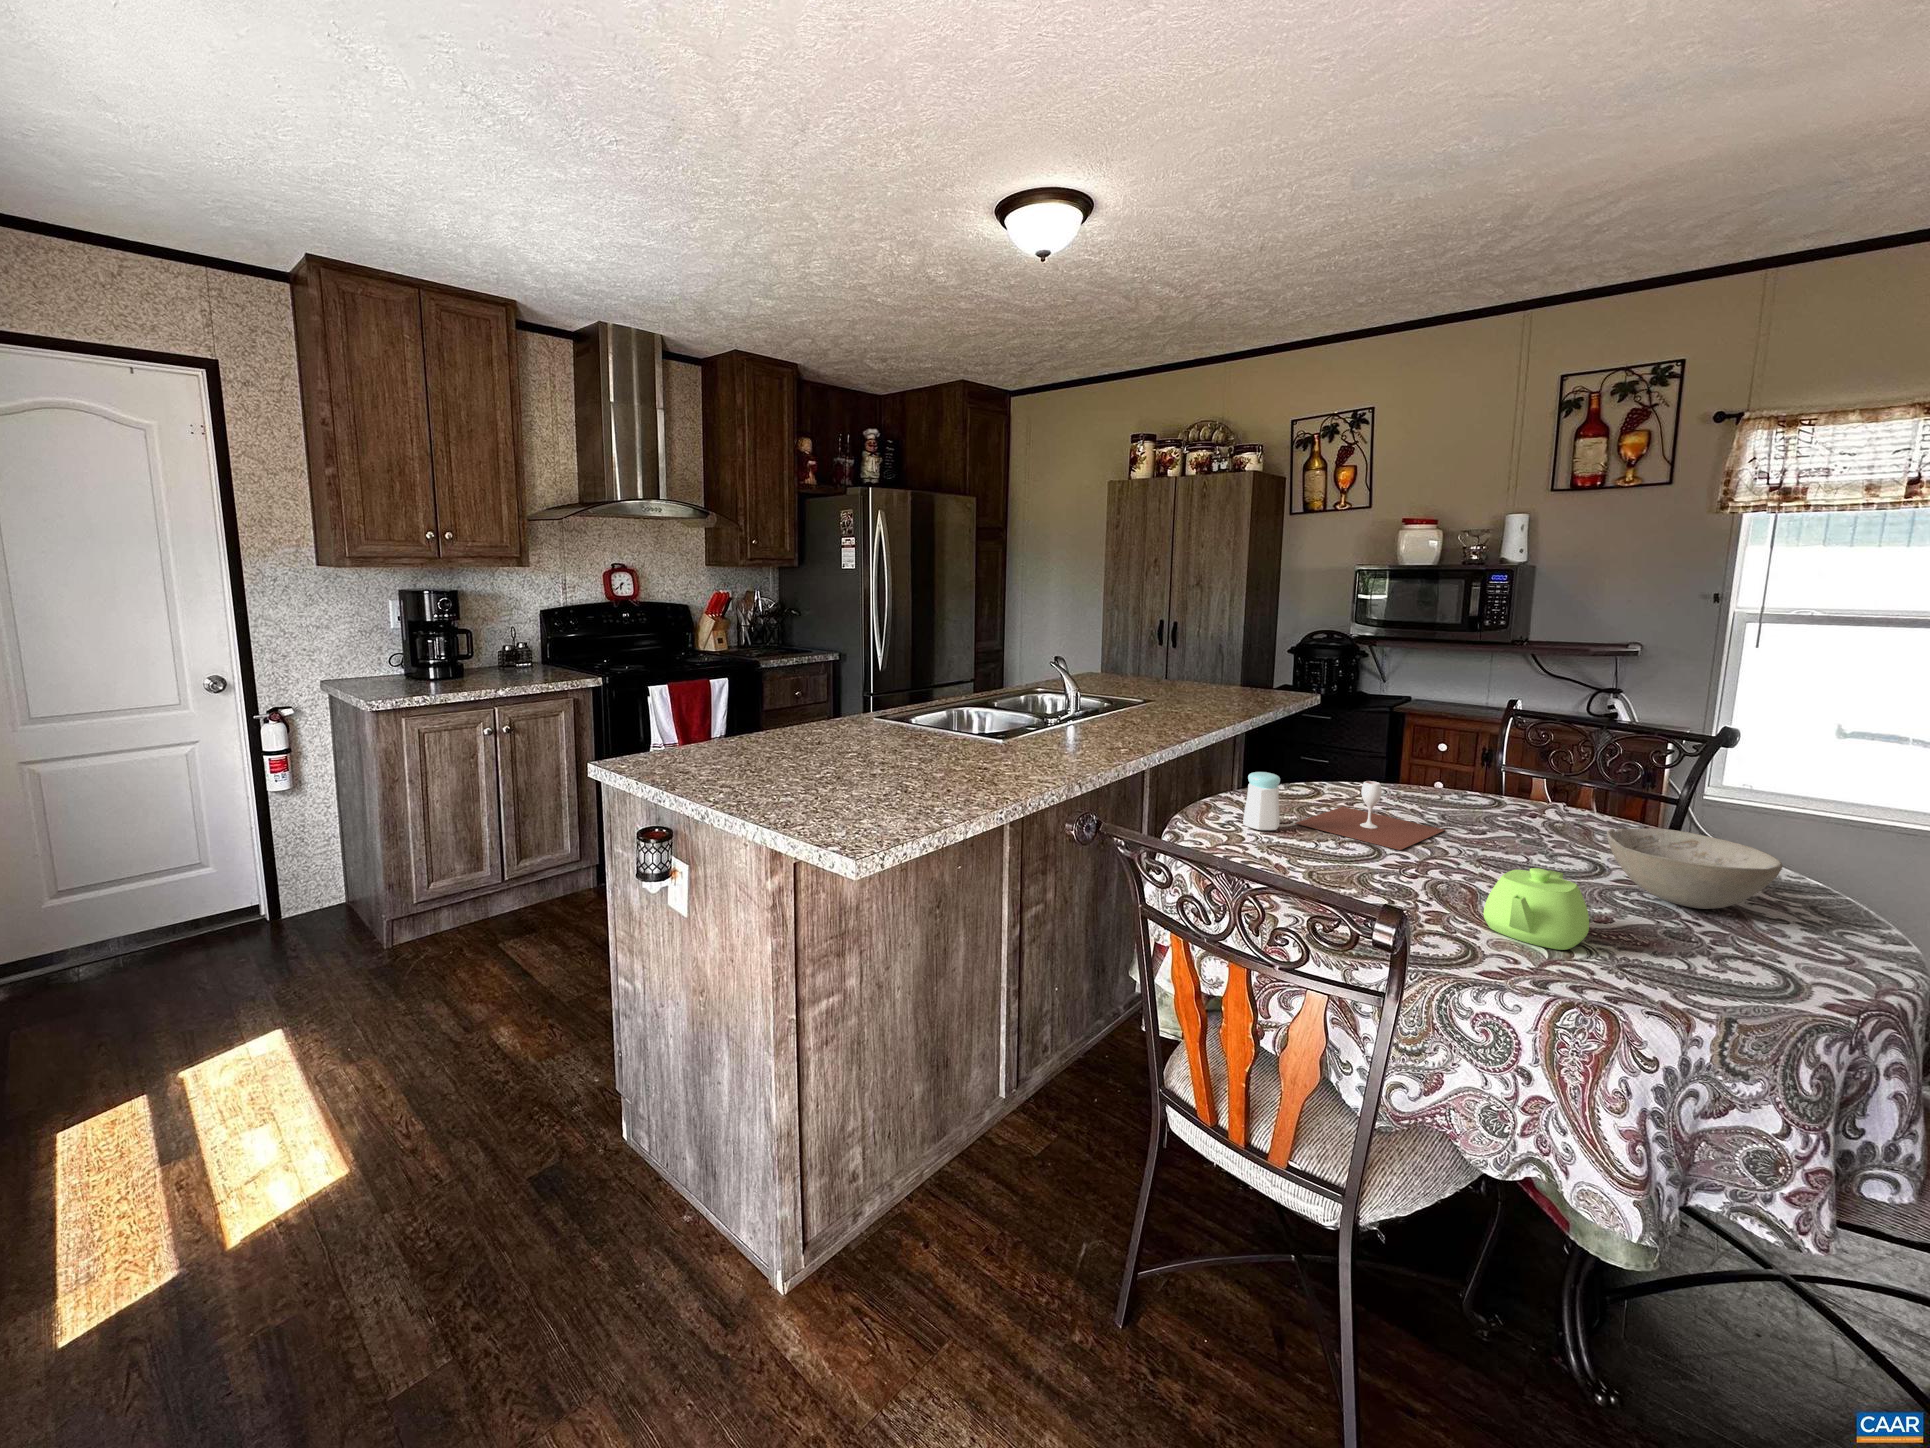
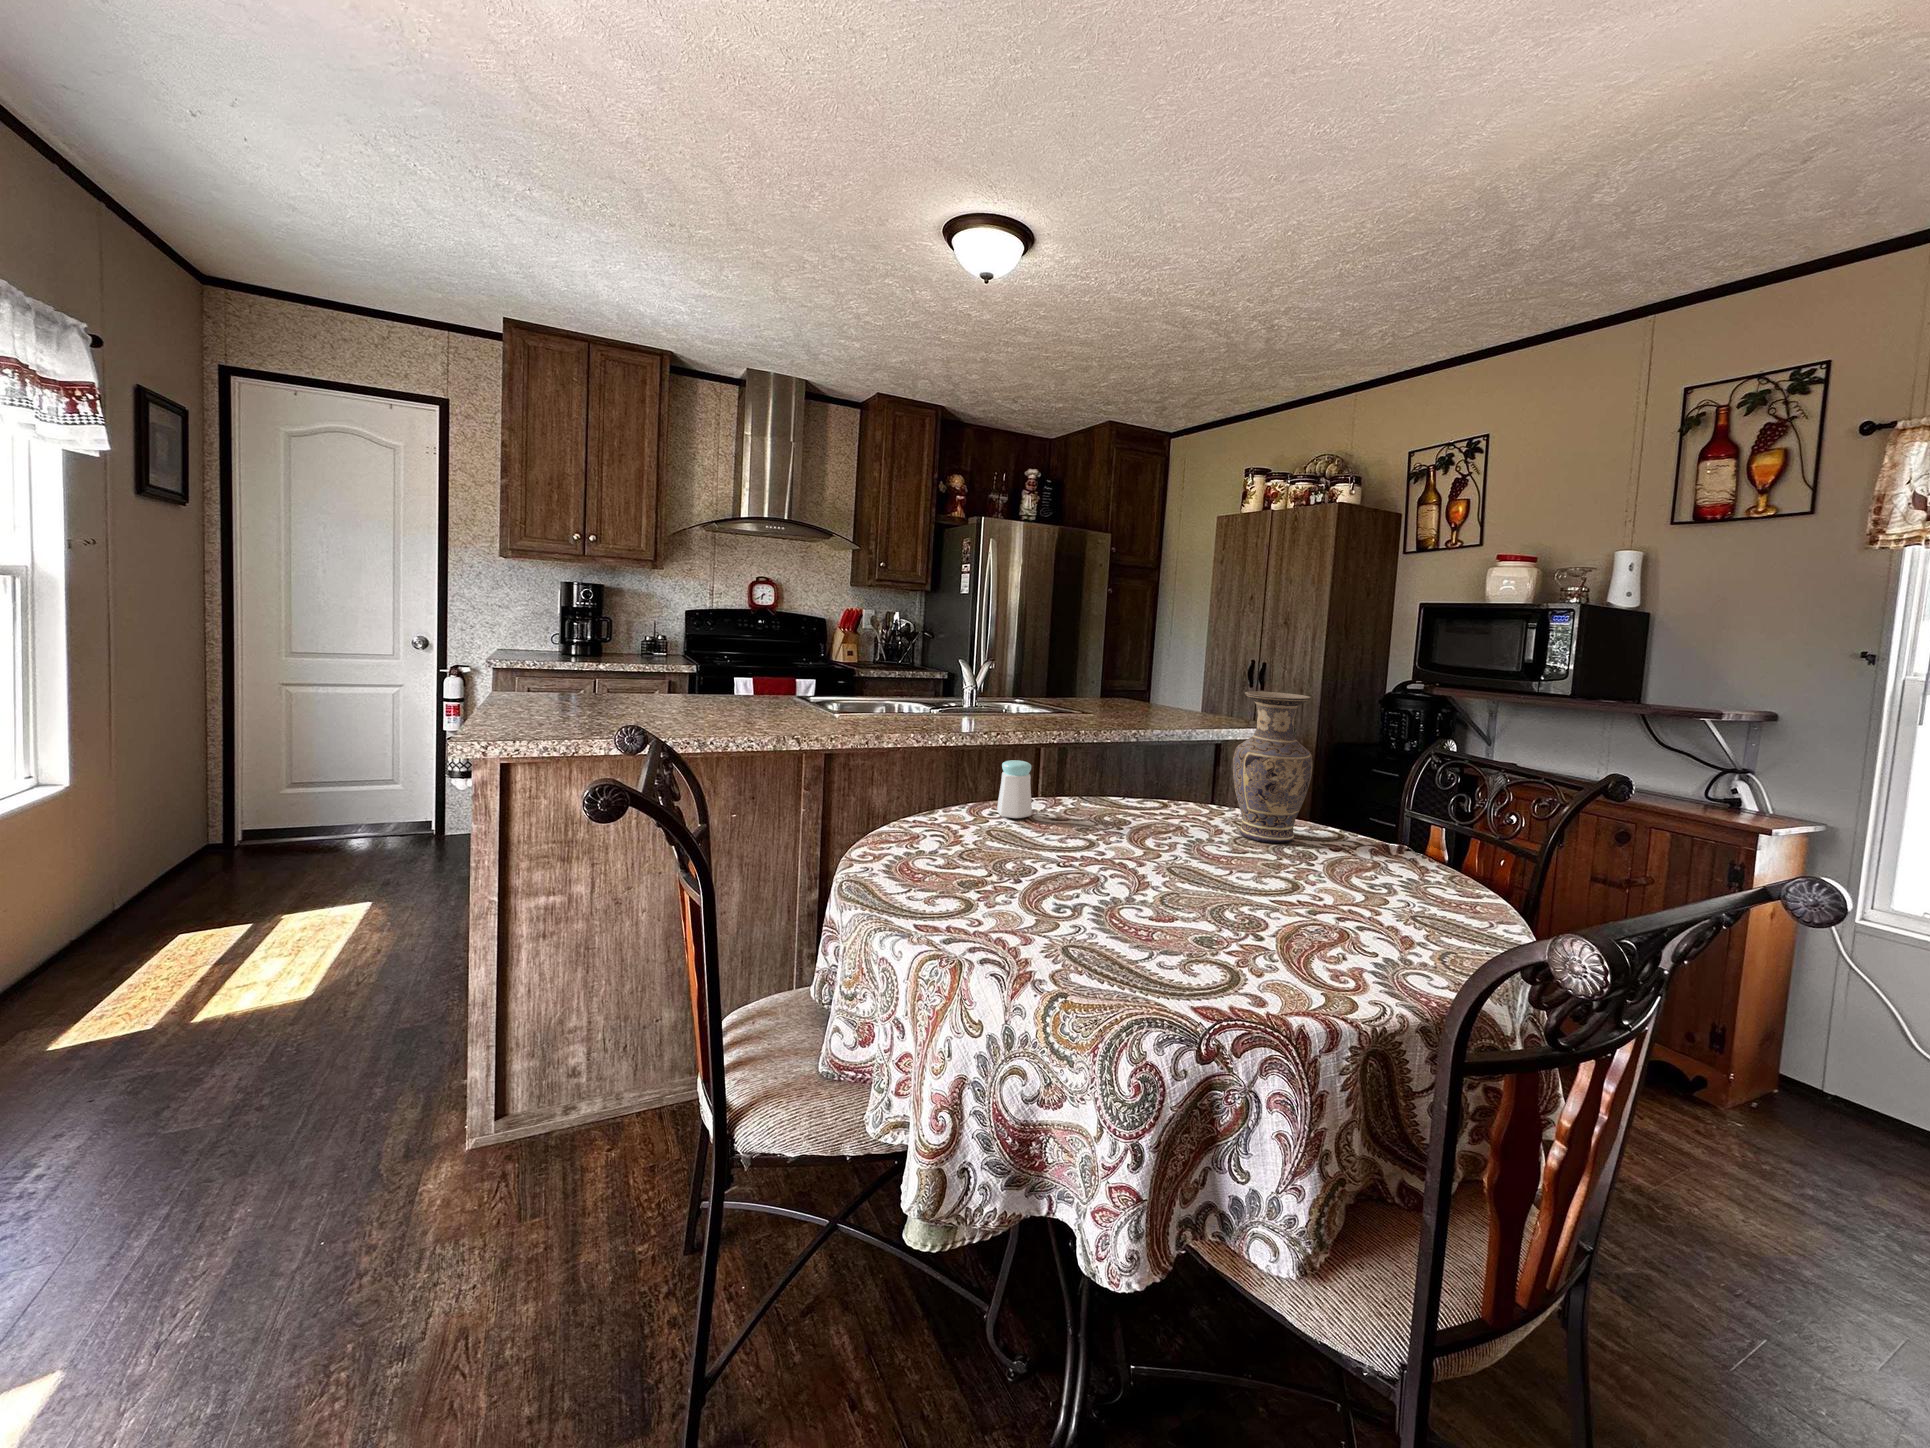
vase: none [1446,684,1531,824] -> present [1233,692,1313,843]
wine glass: present [1295,781,1445,850] -> none [1054,780,1196,846]
bowl: present [1607,828,1783,909] -> none [1219,835,1367,925]
teapot: present [1483,868,1589,950] -> none [992,844,1106,927]

